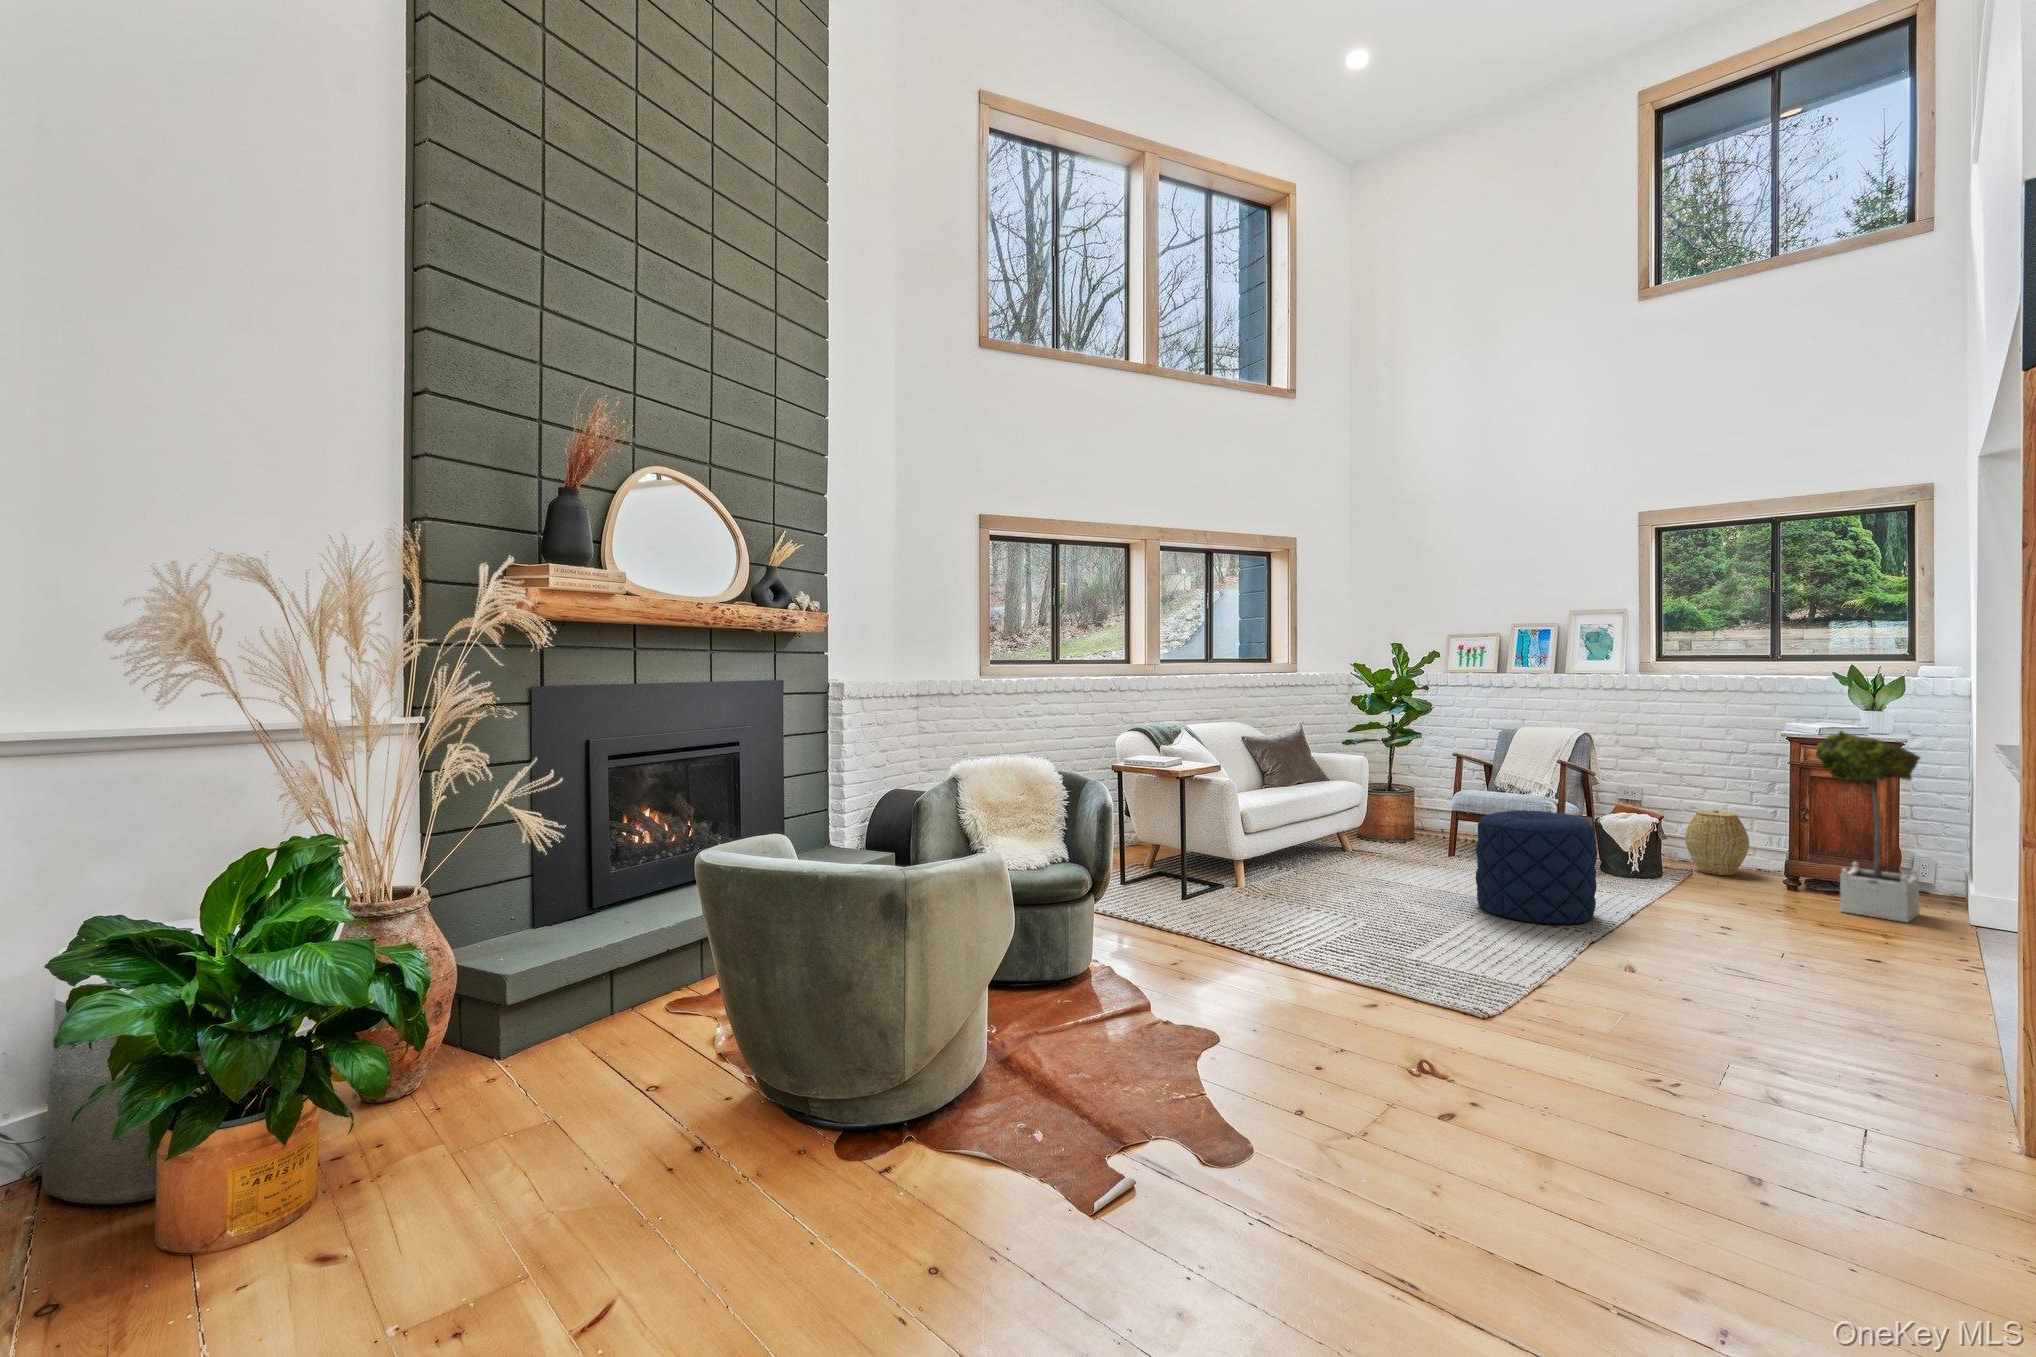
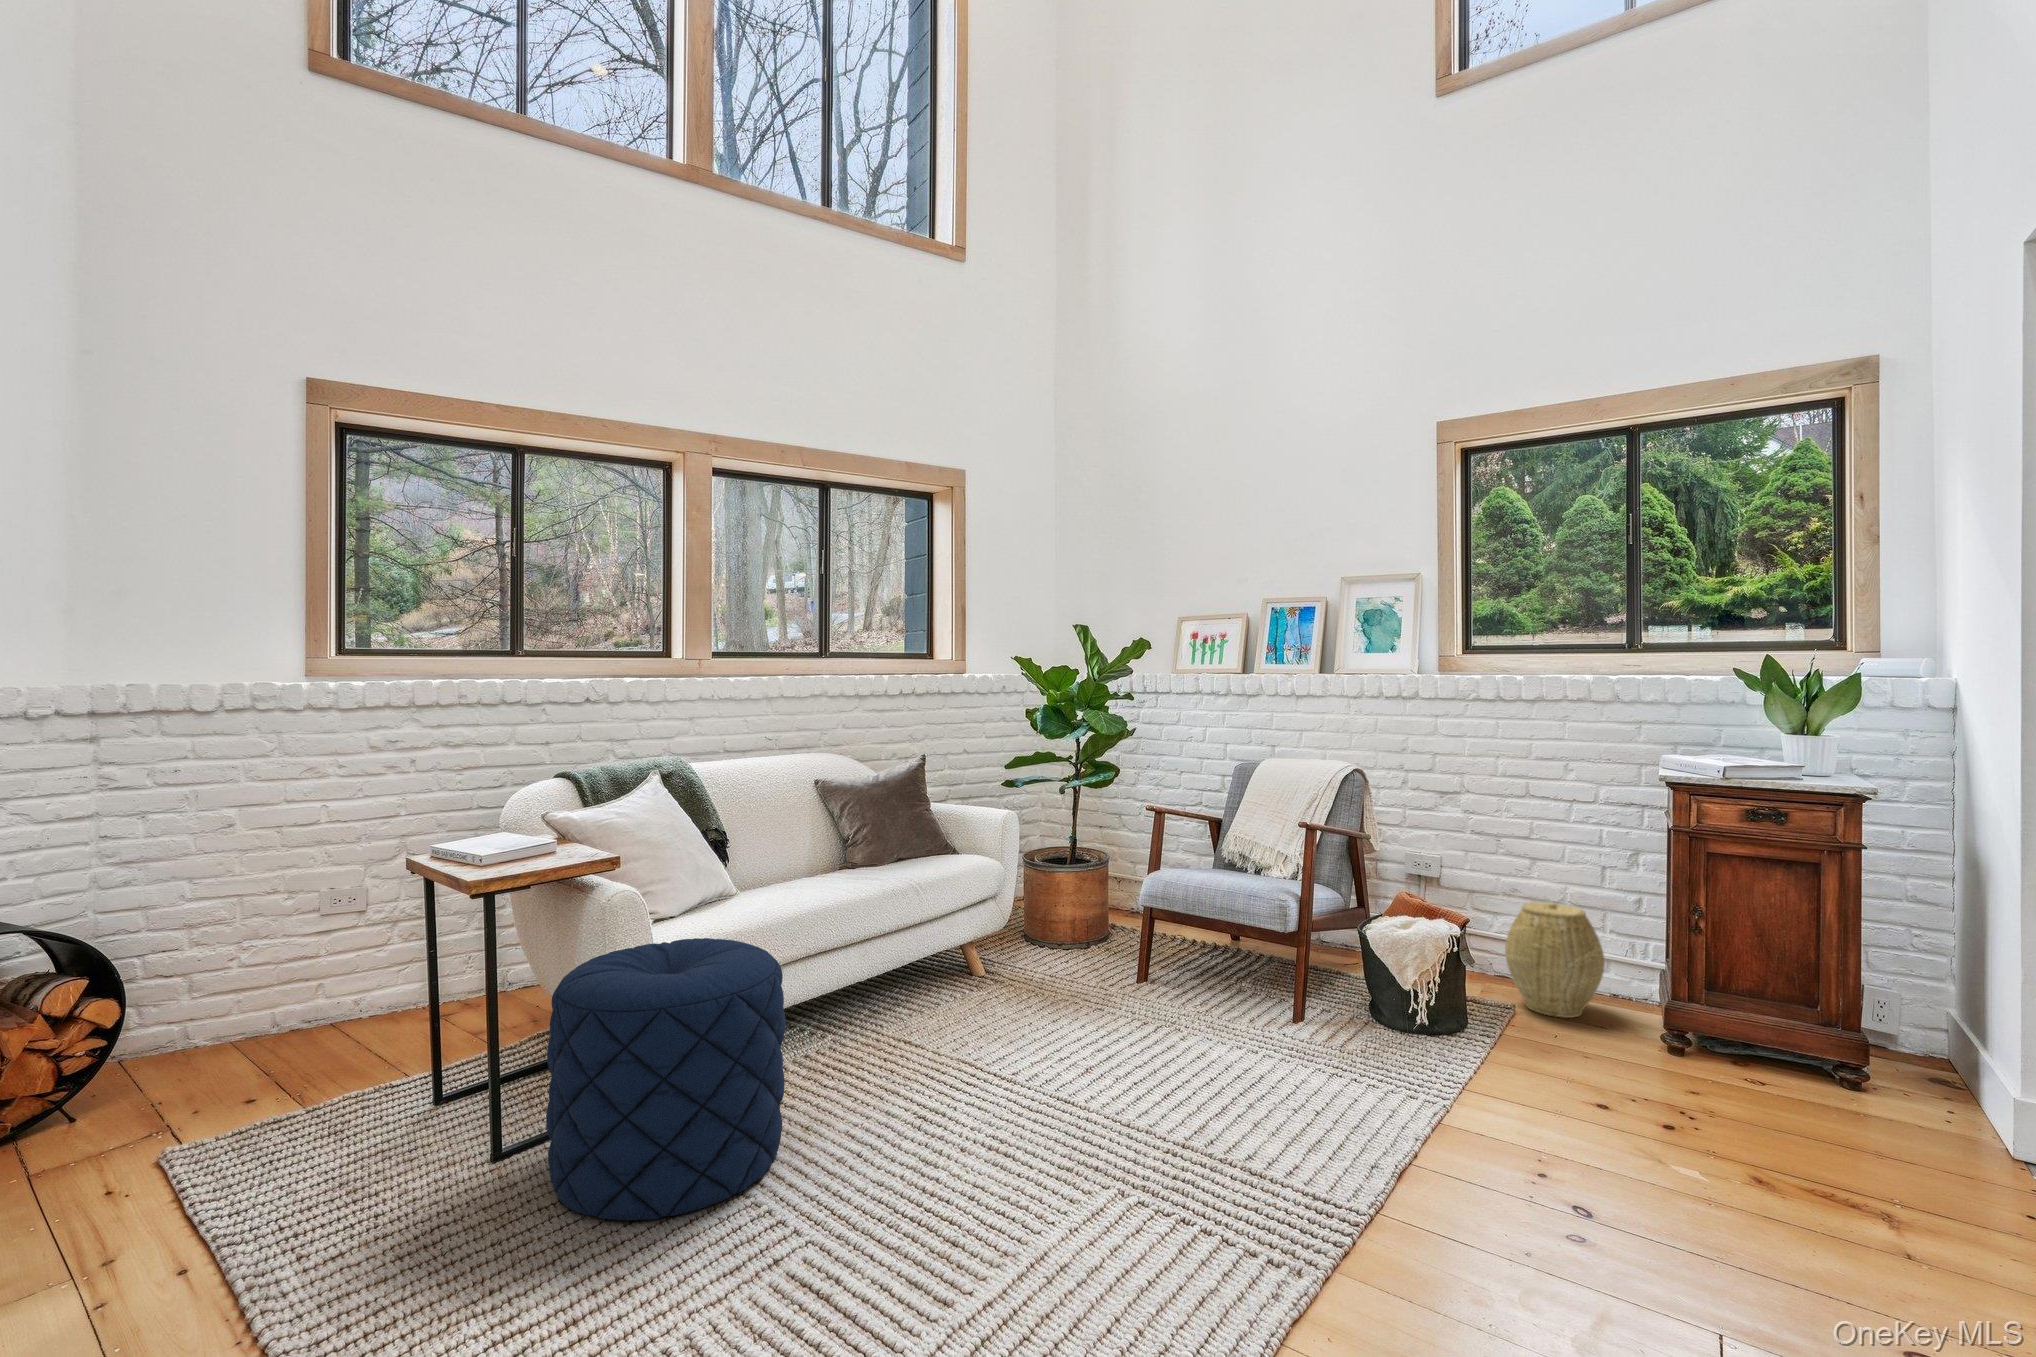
potted tree: present [1816,731,1920,922] -> none [1725,774,1925,1163]
pouf: present [1476,810,1597,924] -> present [546,938,785,1221]

